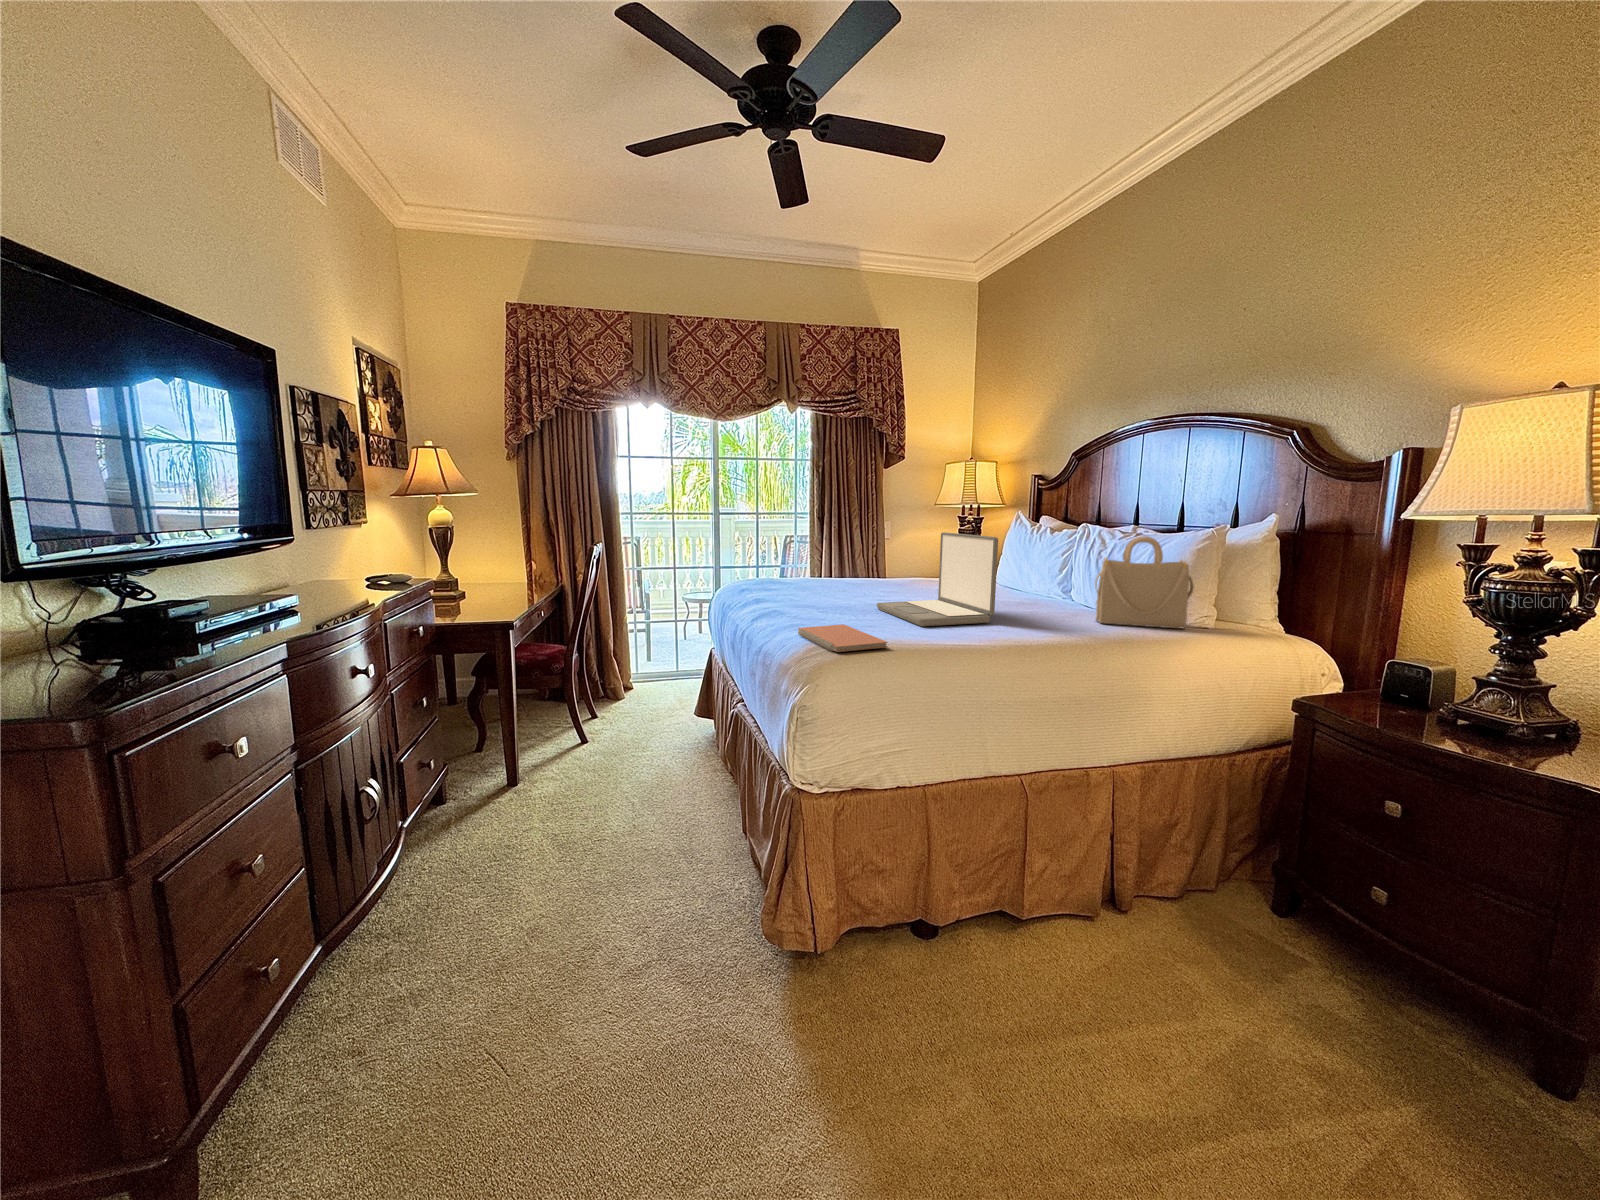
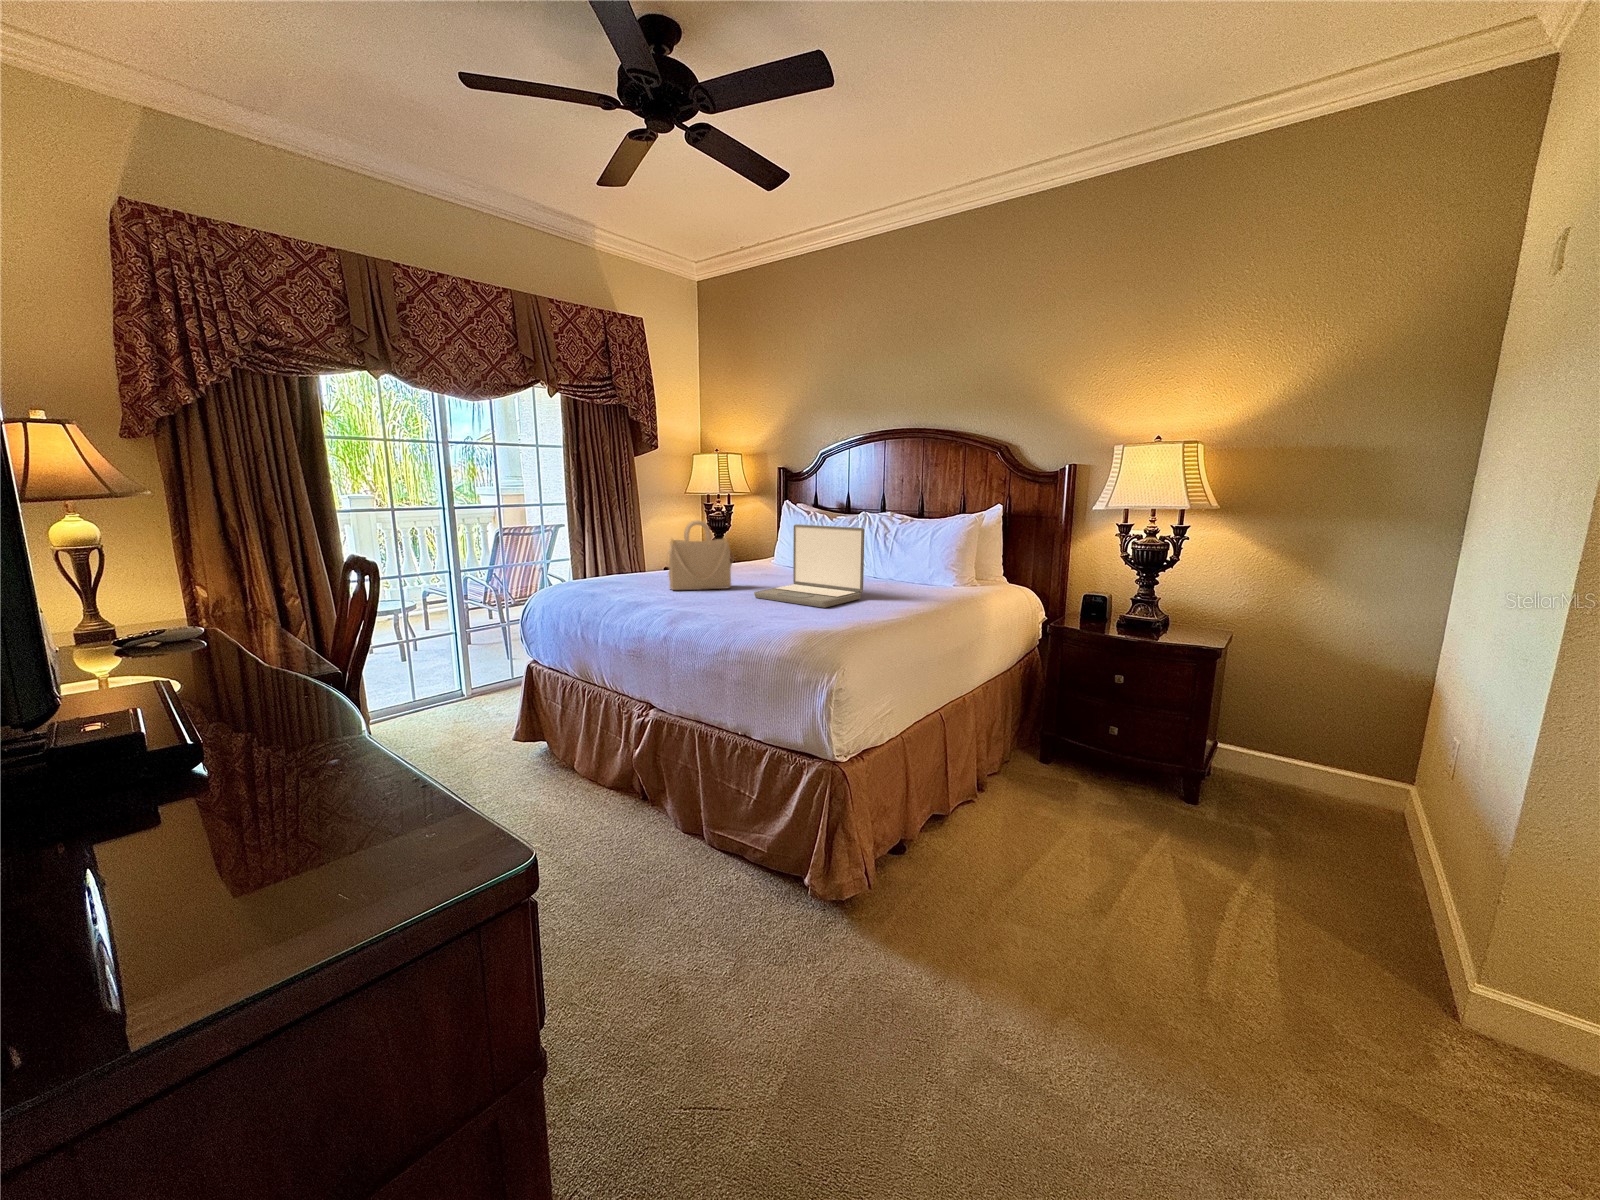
handbag: present [1095,536,1194,629] -> present [667,520,734,590]
notebook: present [798,624,888,652] -> none [749,614,845,637]

